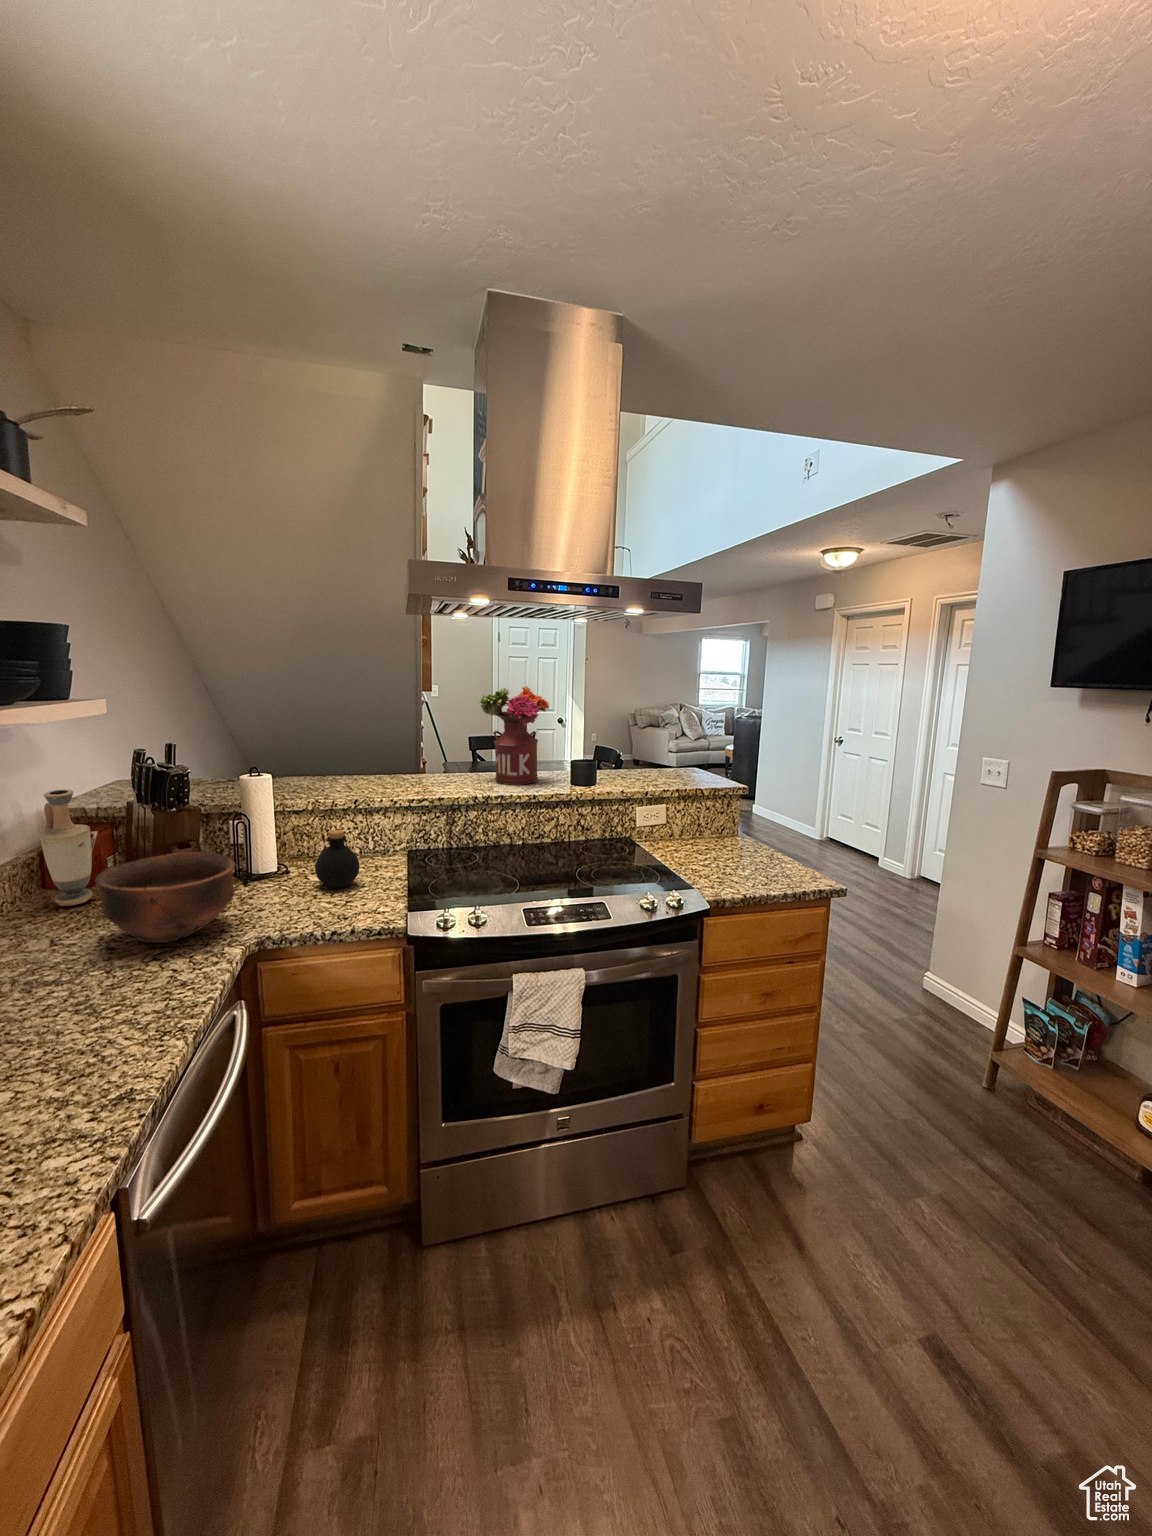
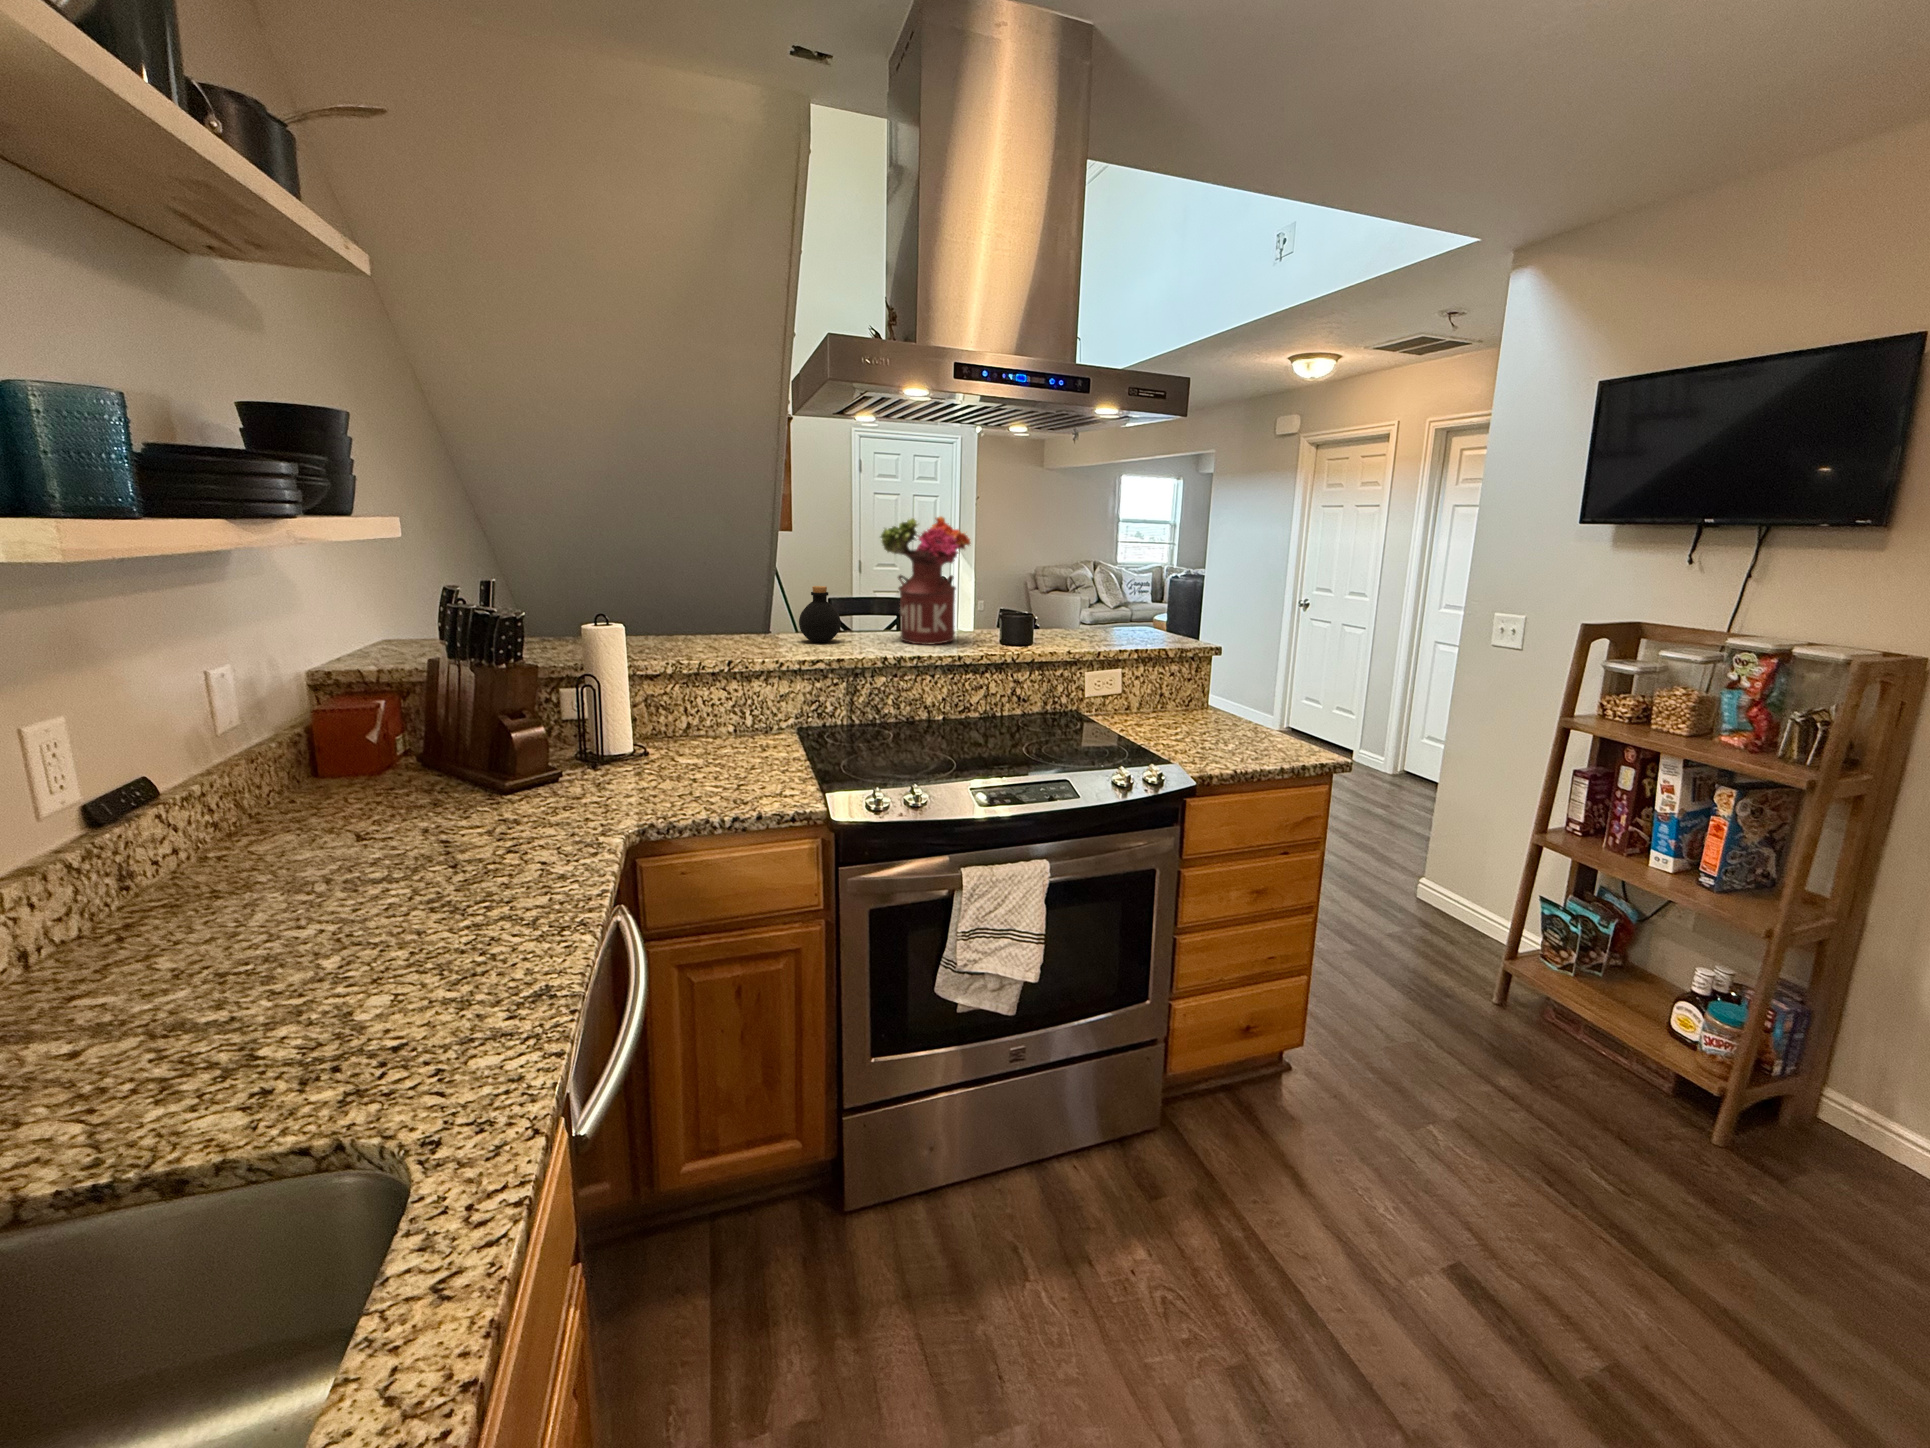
vase: present [40,789,92,906] -> none [318,639,389,797]
bottle: present [315,830,360,888] -> present [799,586,841,642]
bowl: present [95,852,235,943] -> none [421,719,601,834]

